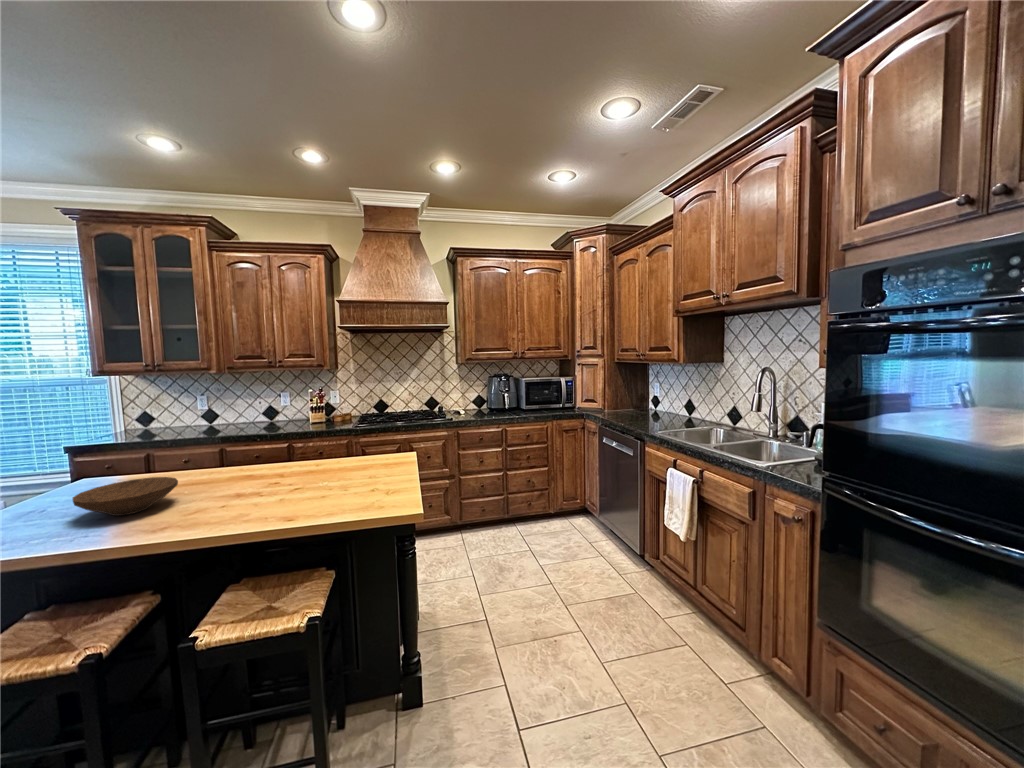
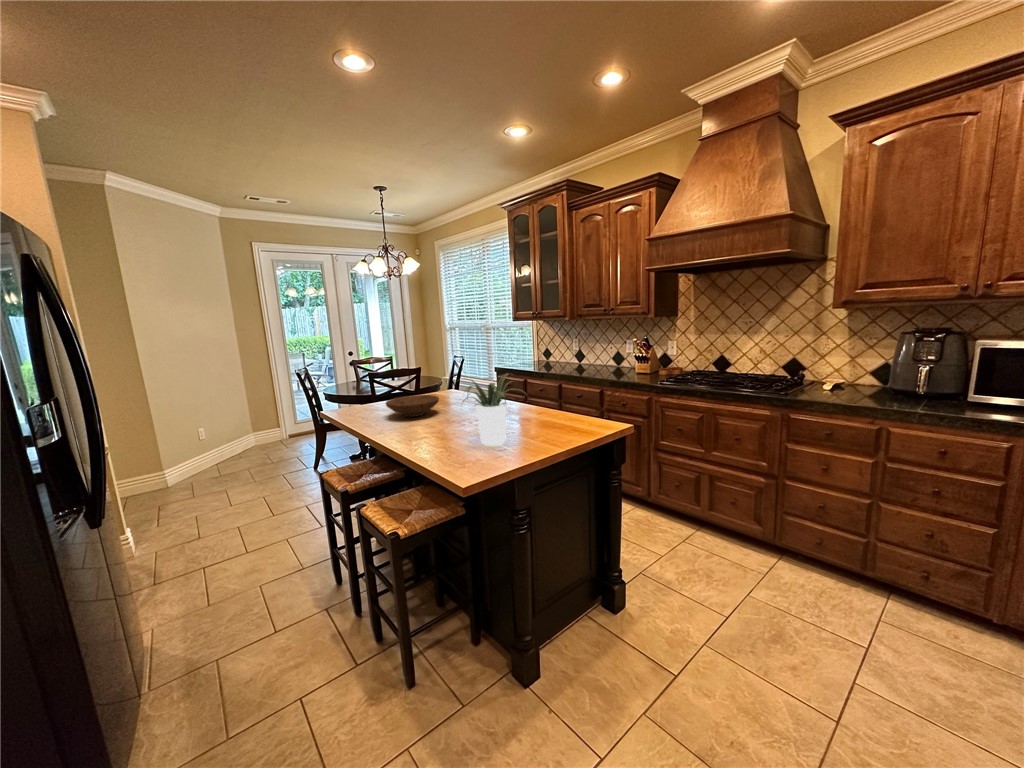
potted plant: none [292,421,379,495] -> present [463,373,524,446]

